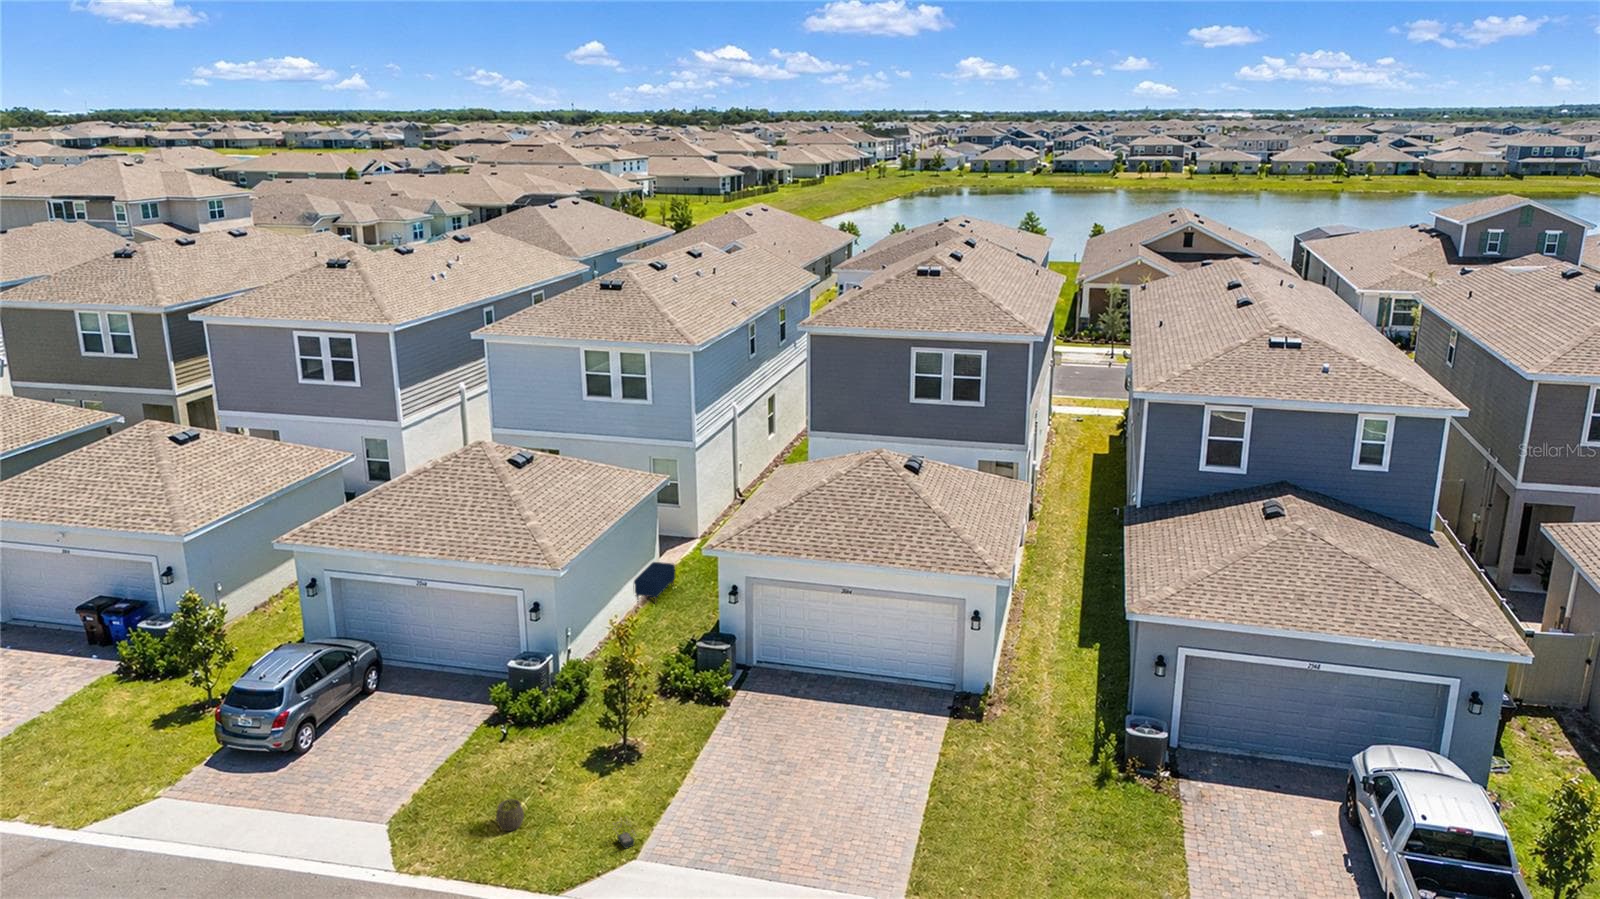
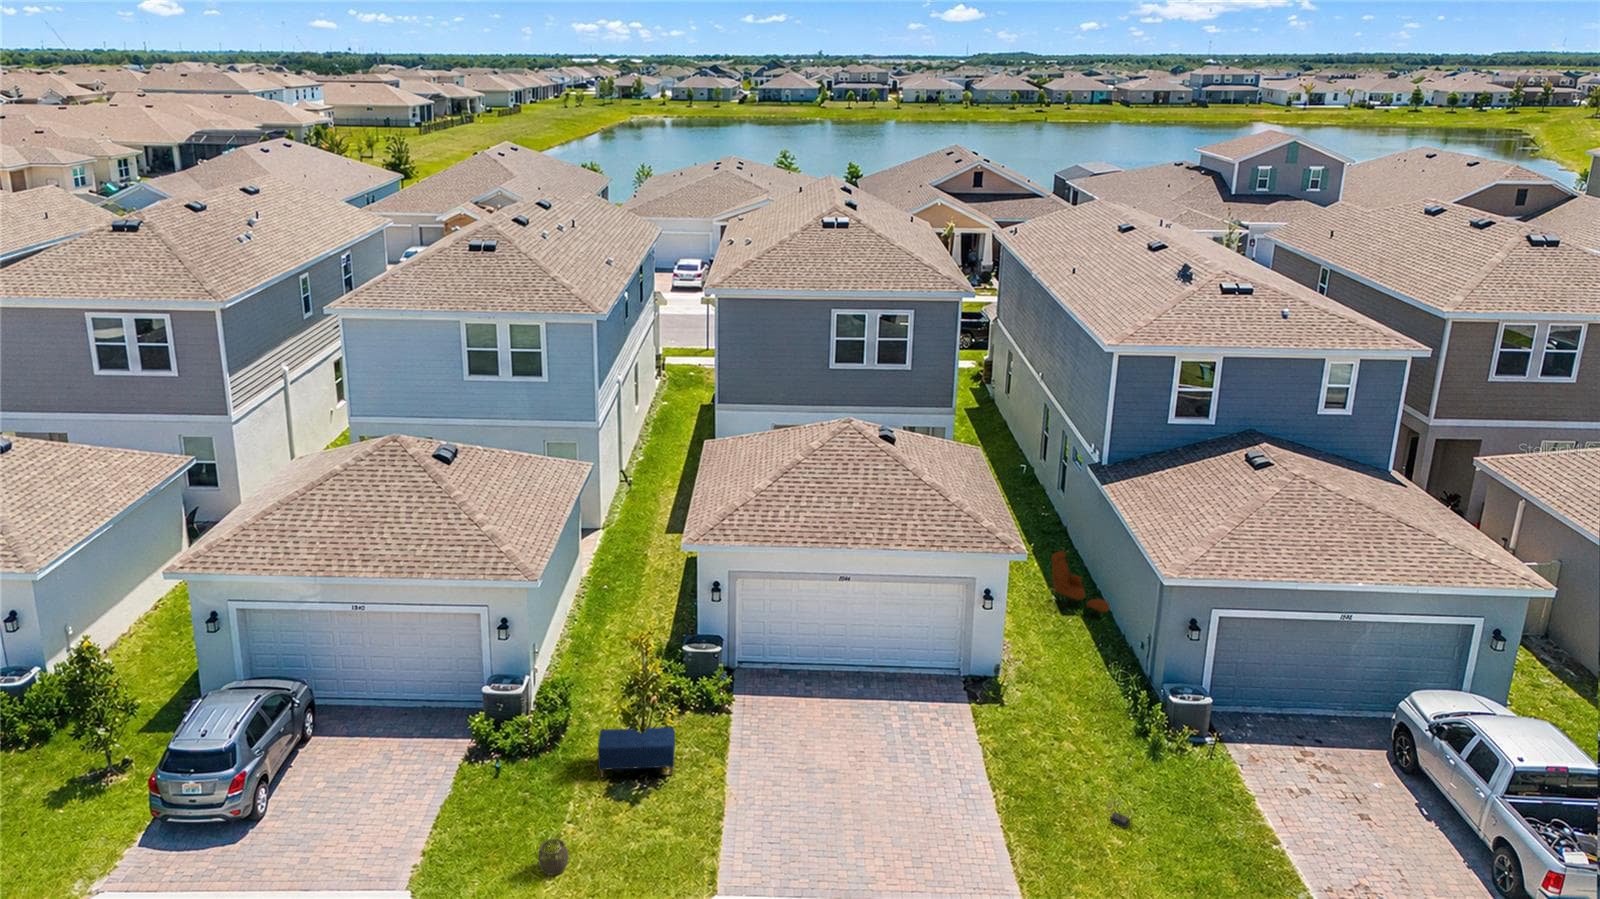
bench: present [633,562,676,604] -> present [598,727,675,778]
lounge chair: none [1085,589,1140,662] -> present [1051,551,1109,616]
decorative plant: present [613,822,634,848] -> present [1108,798,1130,828]

